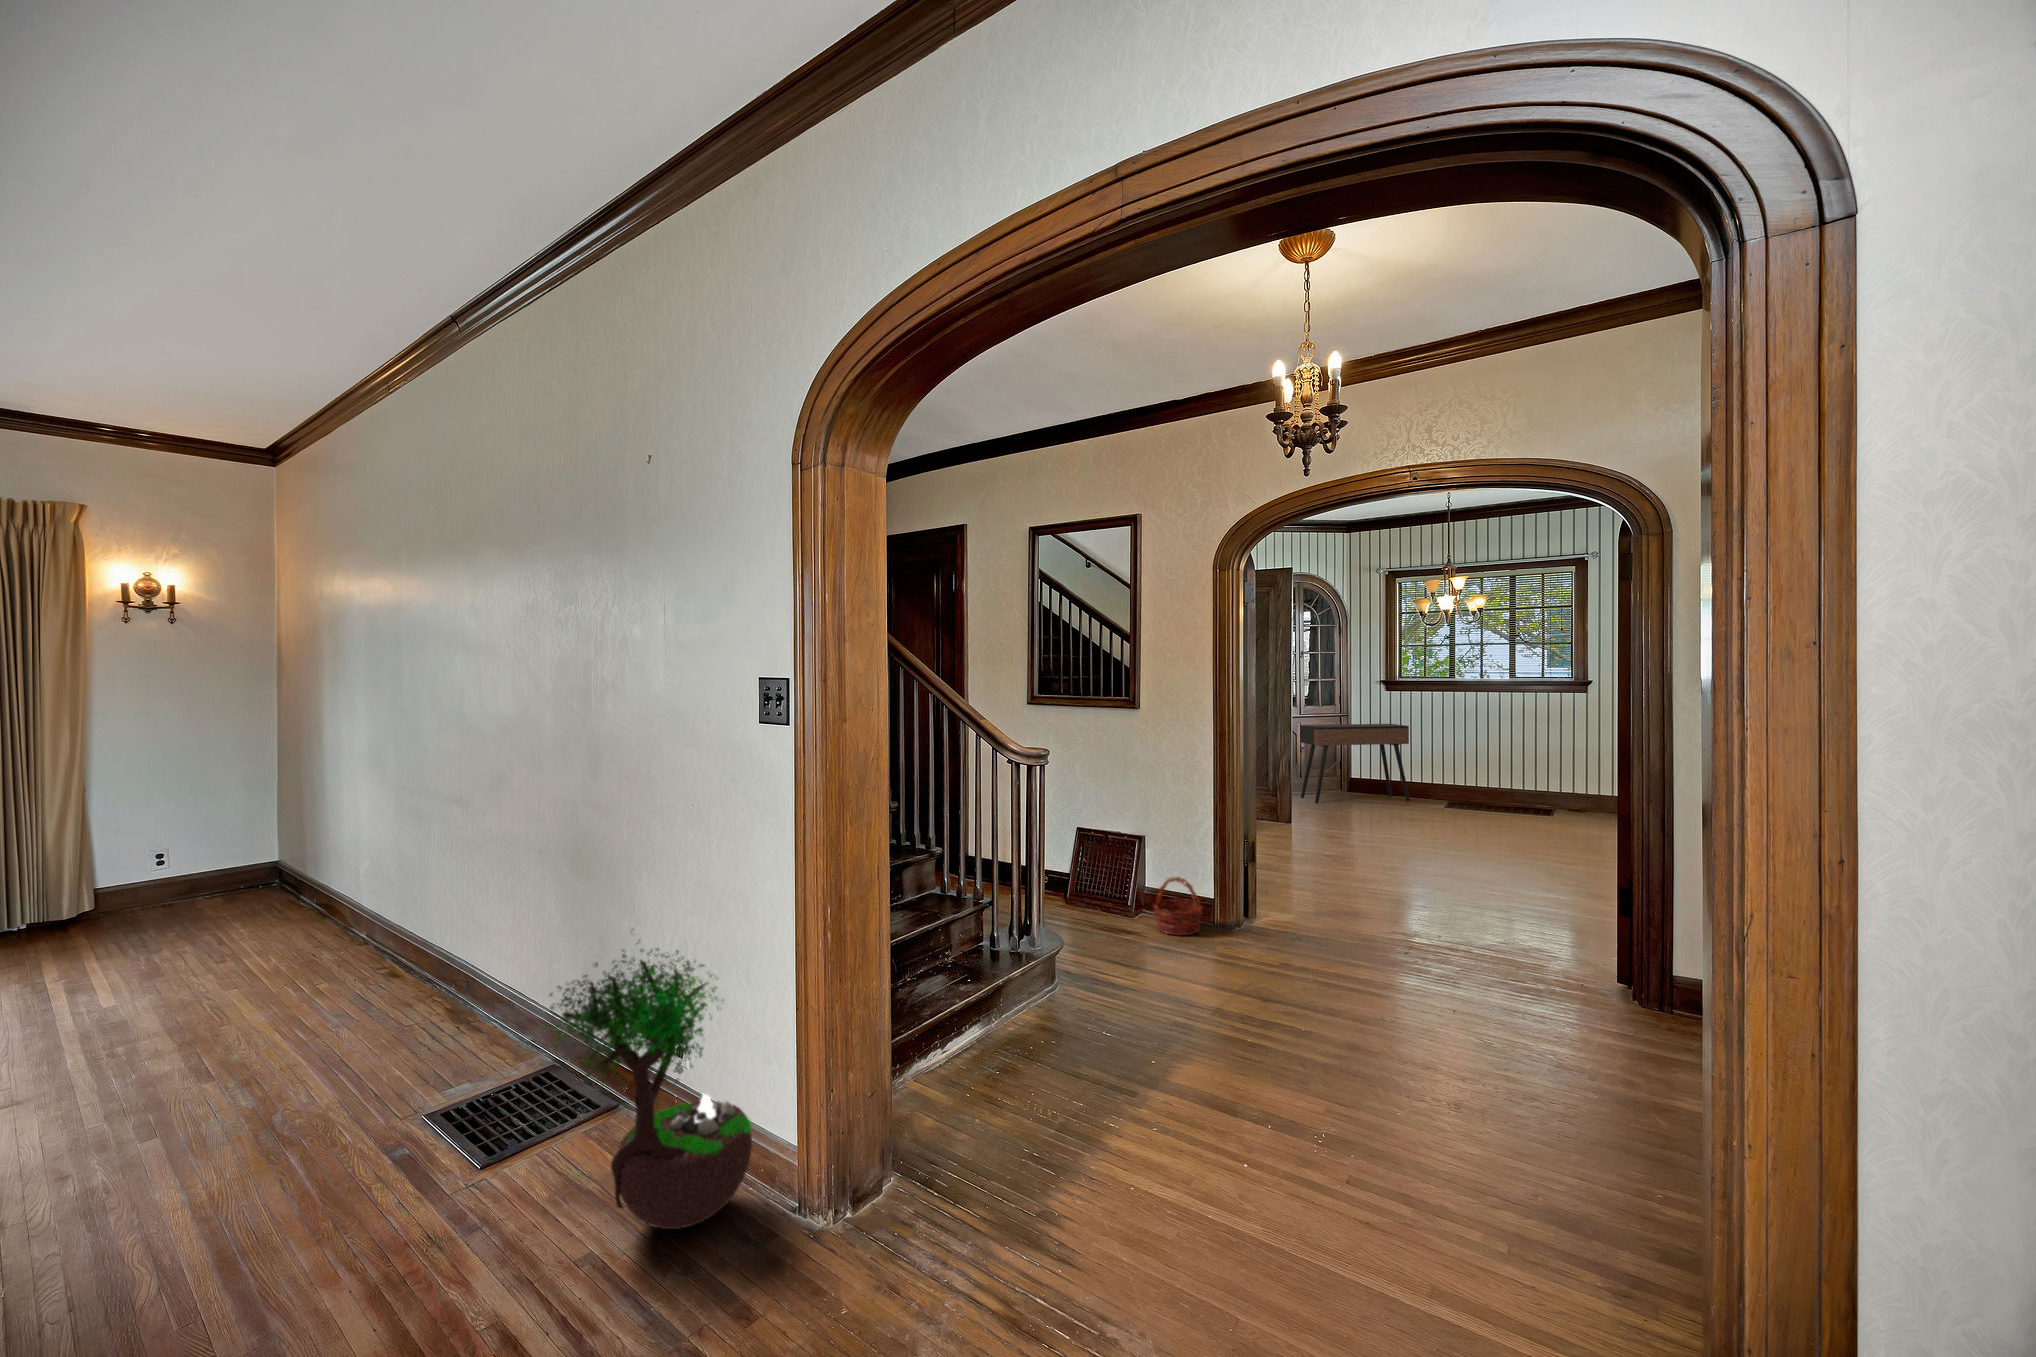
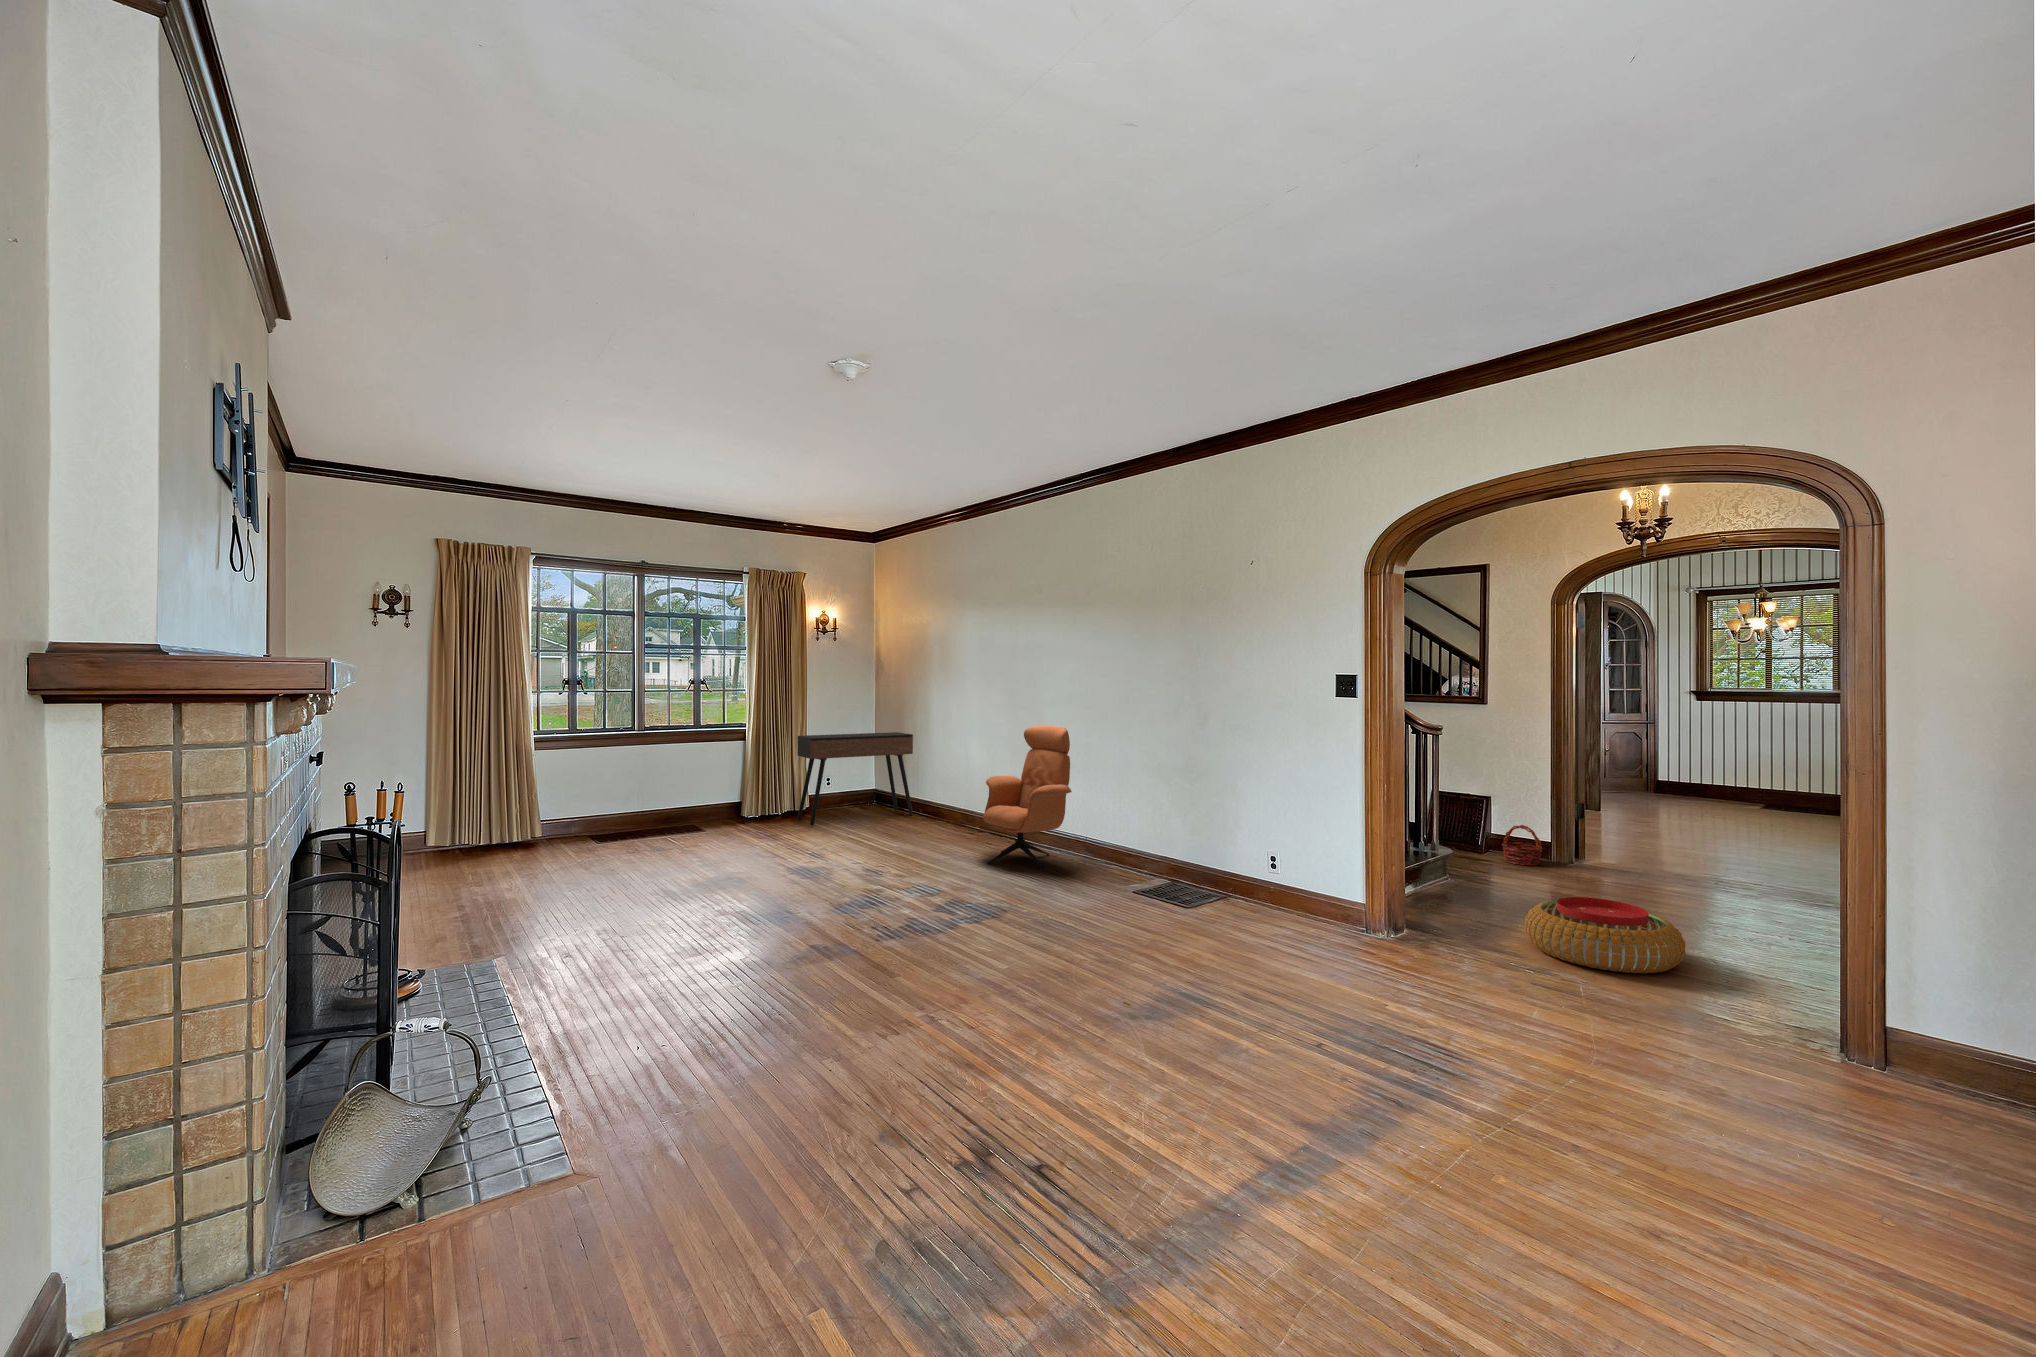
console table: present [1300,724,1410,803] -> present [797,732,913,825]
armchair: none [246,765,441,1038] -> present [983,726,1072,867]
potted tree: present [544,940,752,1229] -> none [1248,794,1339,935]
pouf: none [1104,1071,1363,1268] -> present [1525,897,1686,973]

